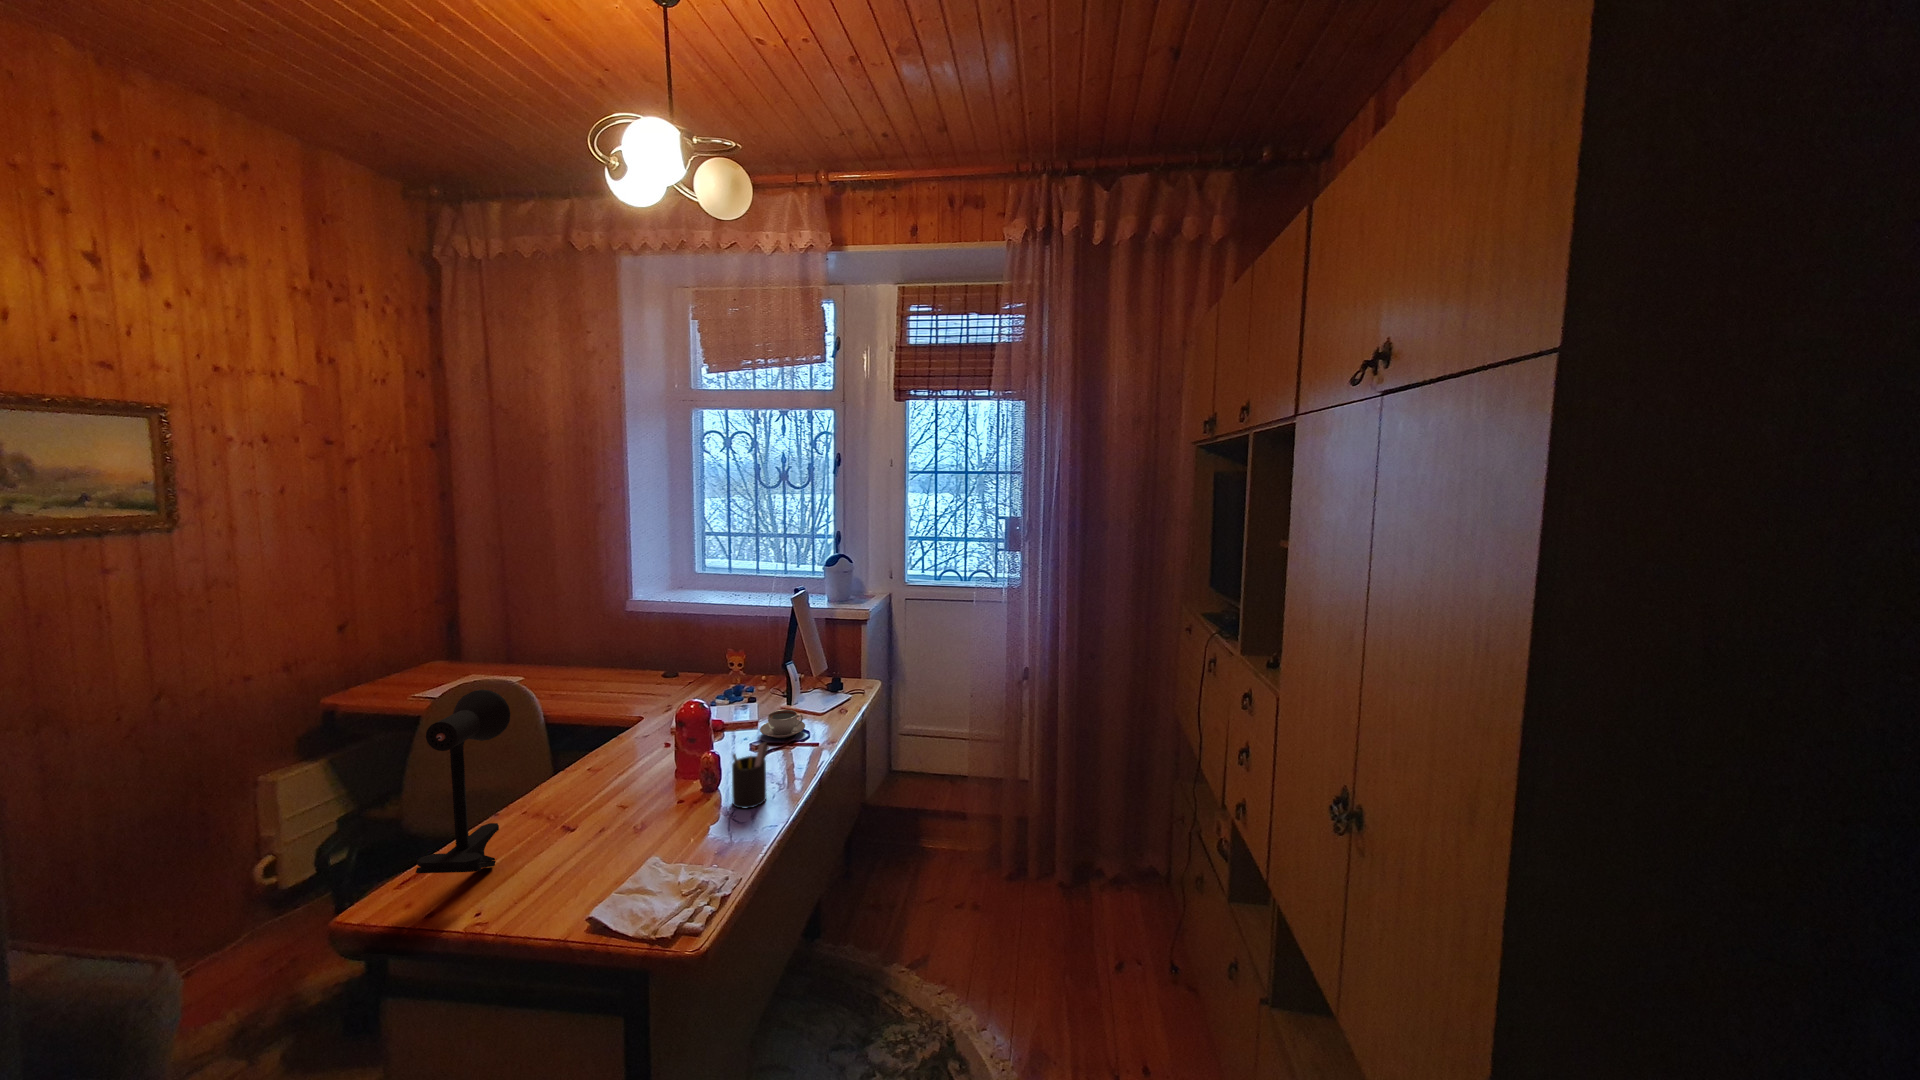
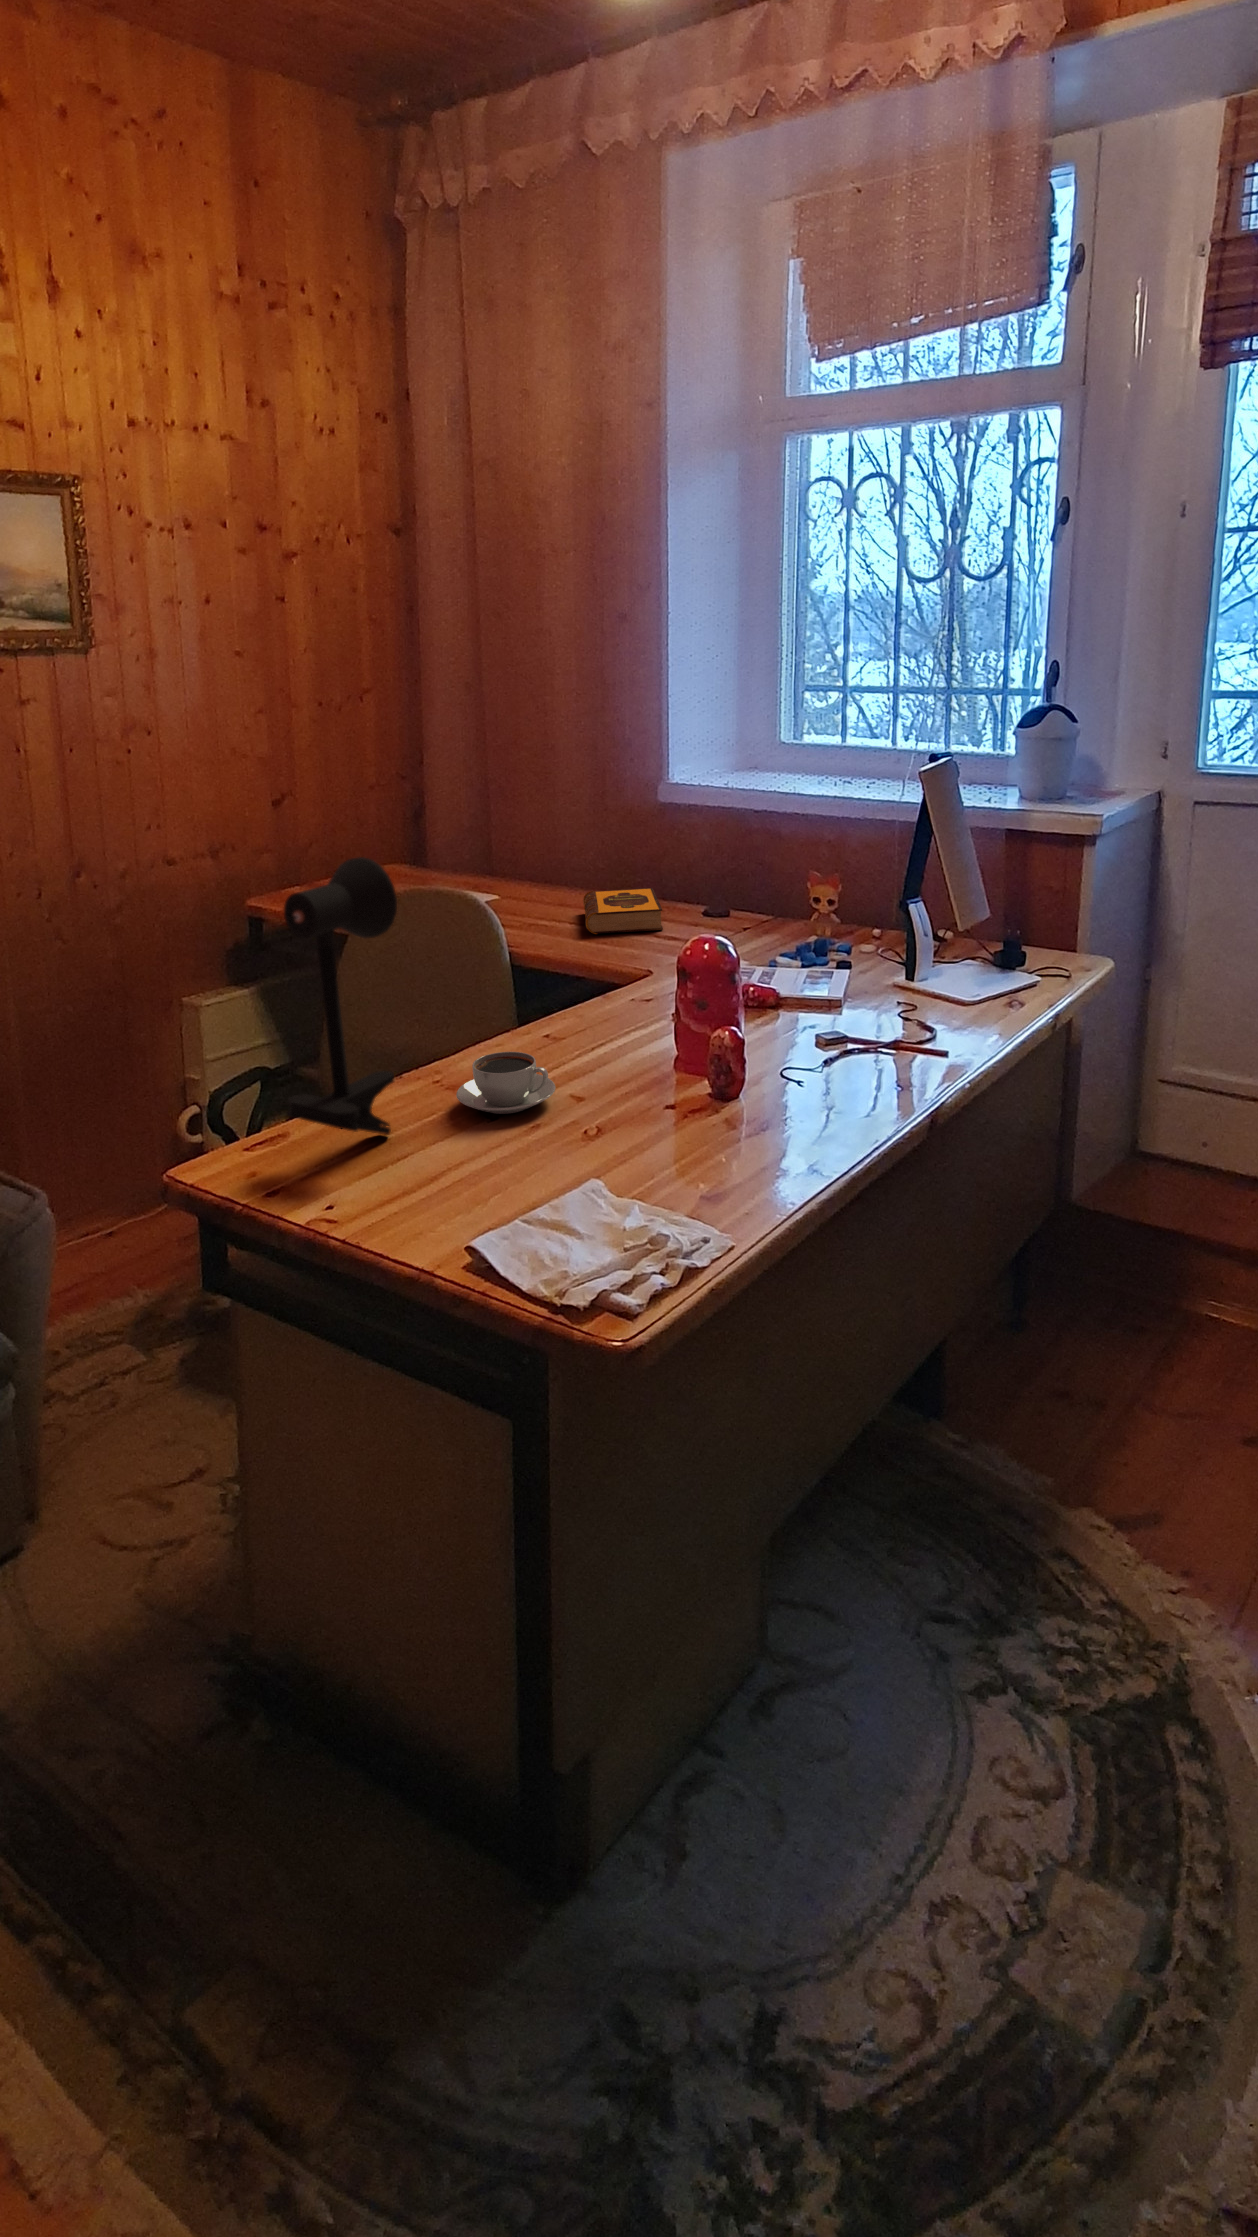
hardback book: none [579,660,639,695] -> present [583,888,663,934]
coffee cup: present [760,710,805,738] -> present [456,1052,556,1114]
pen holder: present [732,742,769,808] -> none [751,1016,825,1137]

